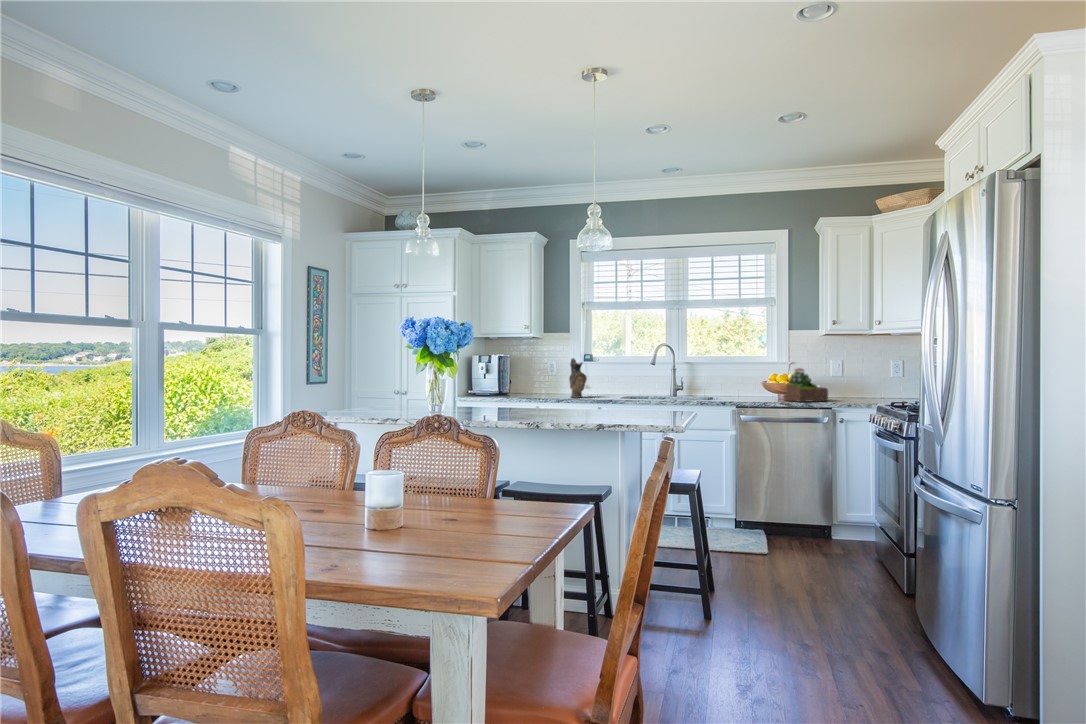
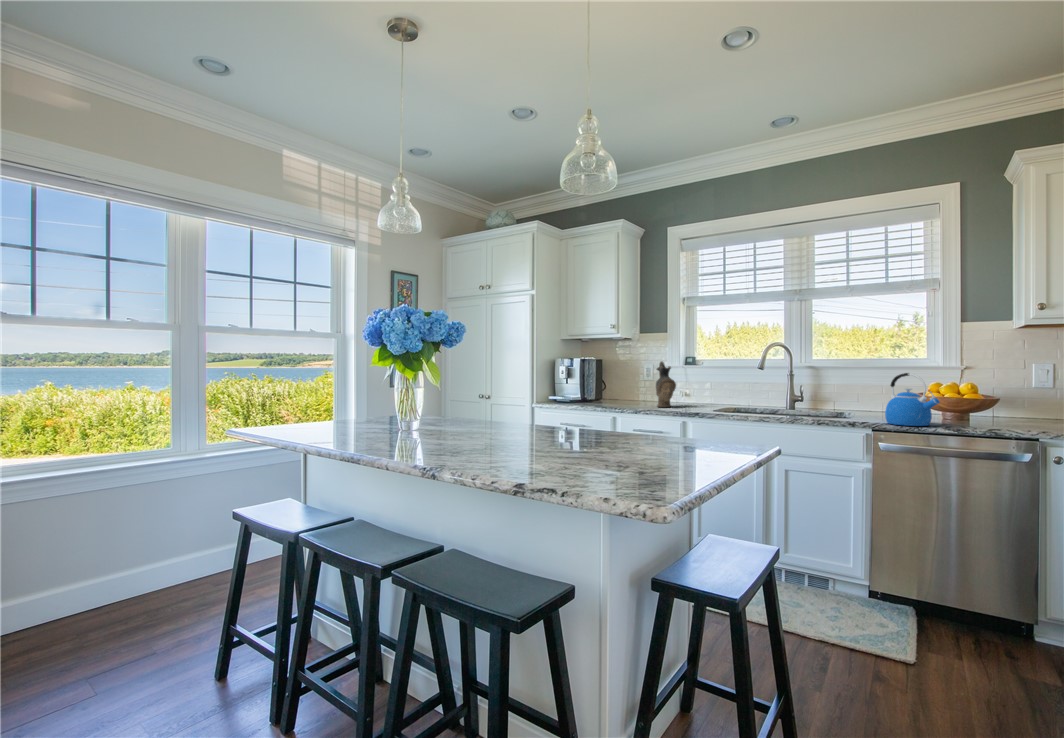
kettle: none [744,365,777,402] -> present [885,373,939,426]
succulent plant: present [784,368,828,402] -> none [953,378,1033,428]

